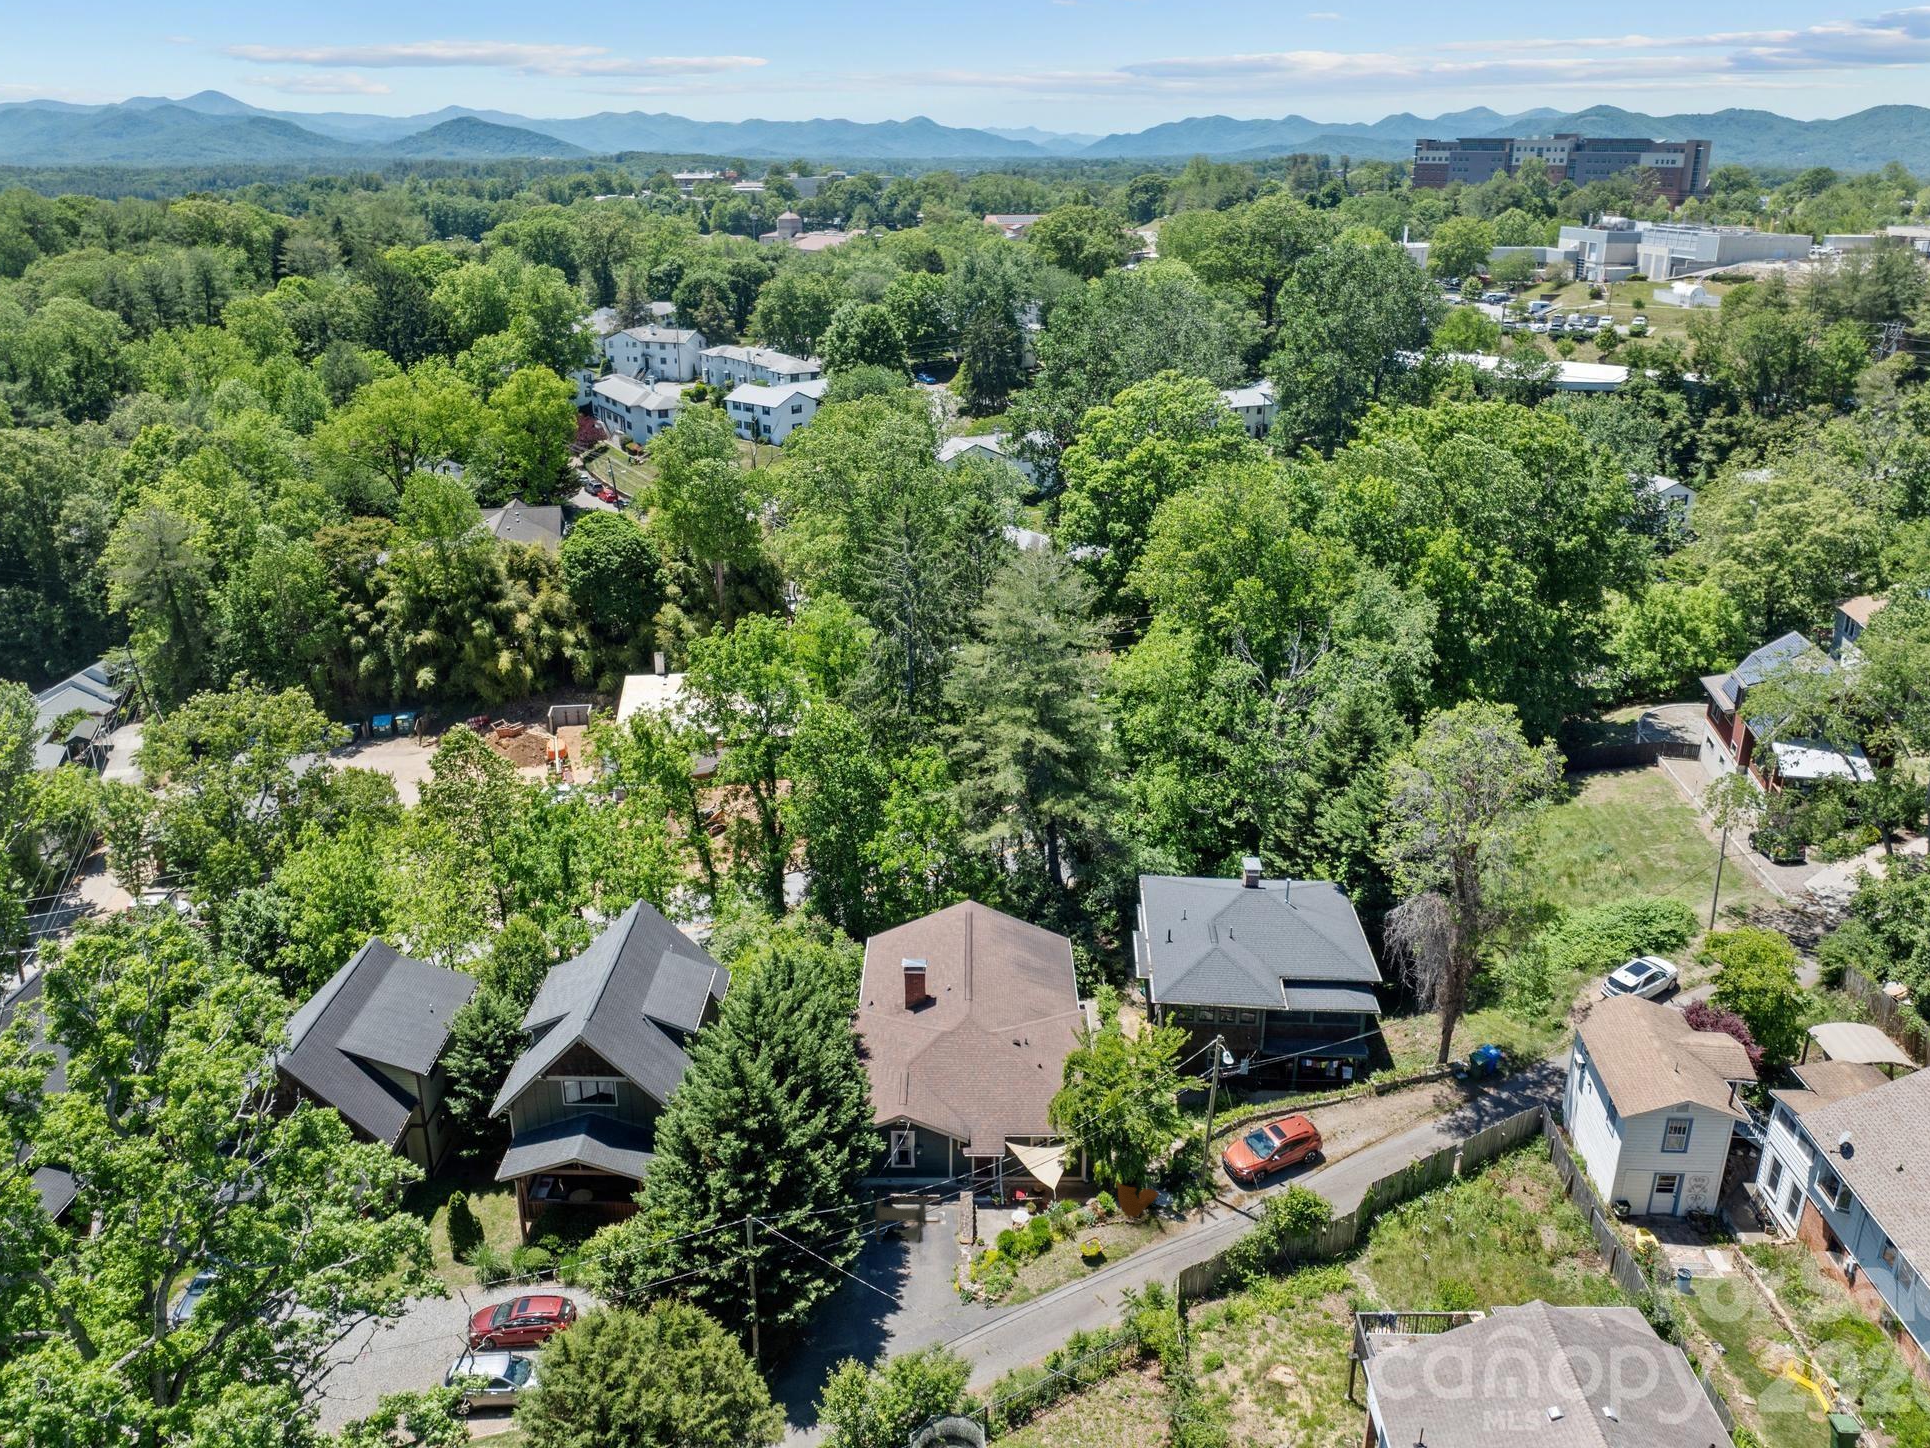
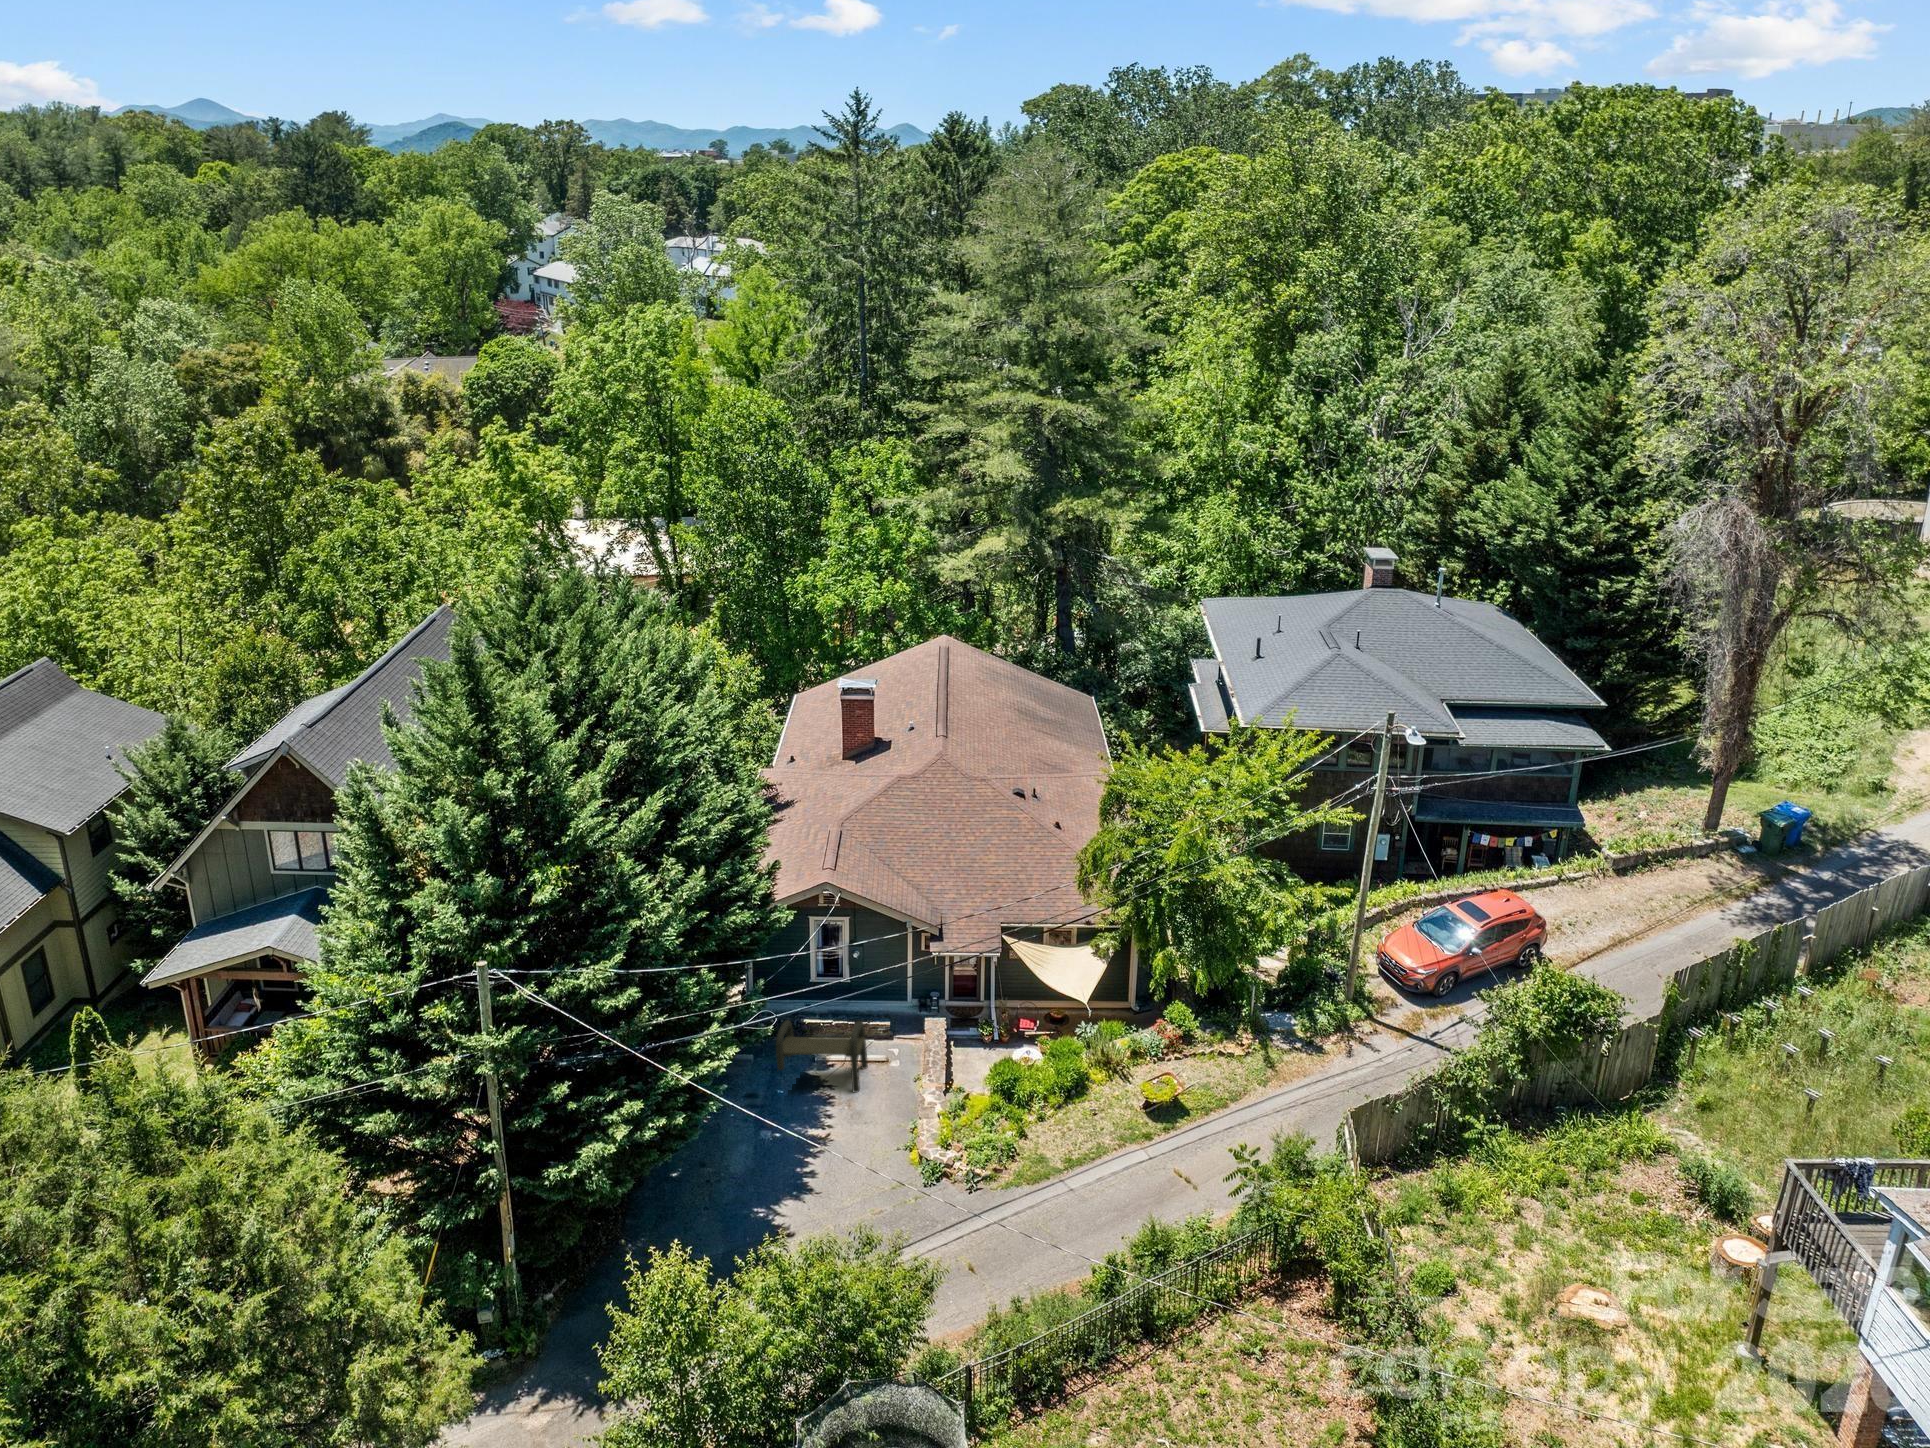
lounge chair: present [1117,1182,1159,1225] -> none [1202,977,1274,1062]

